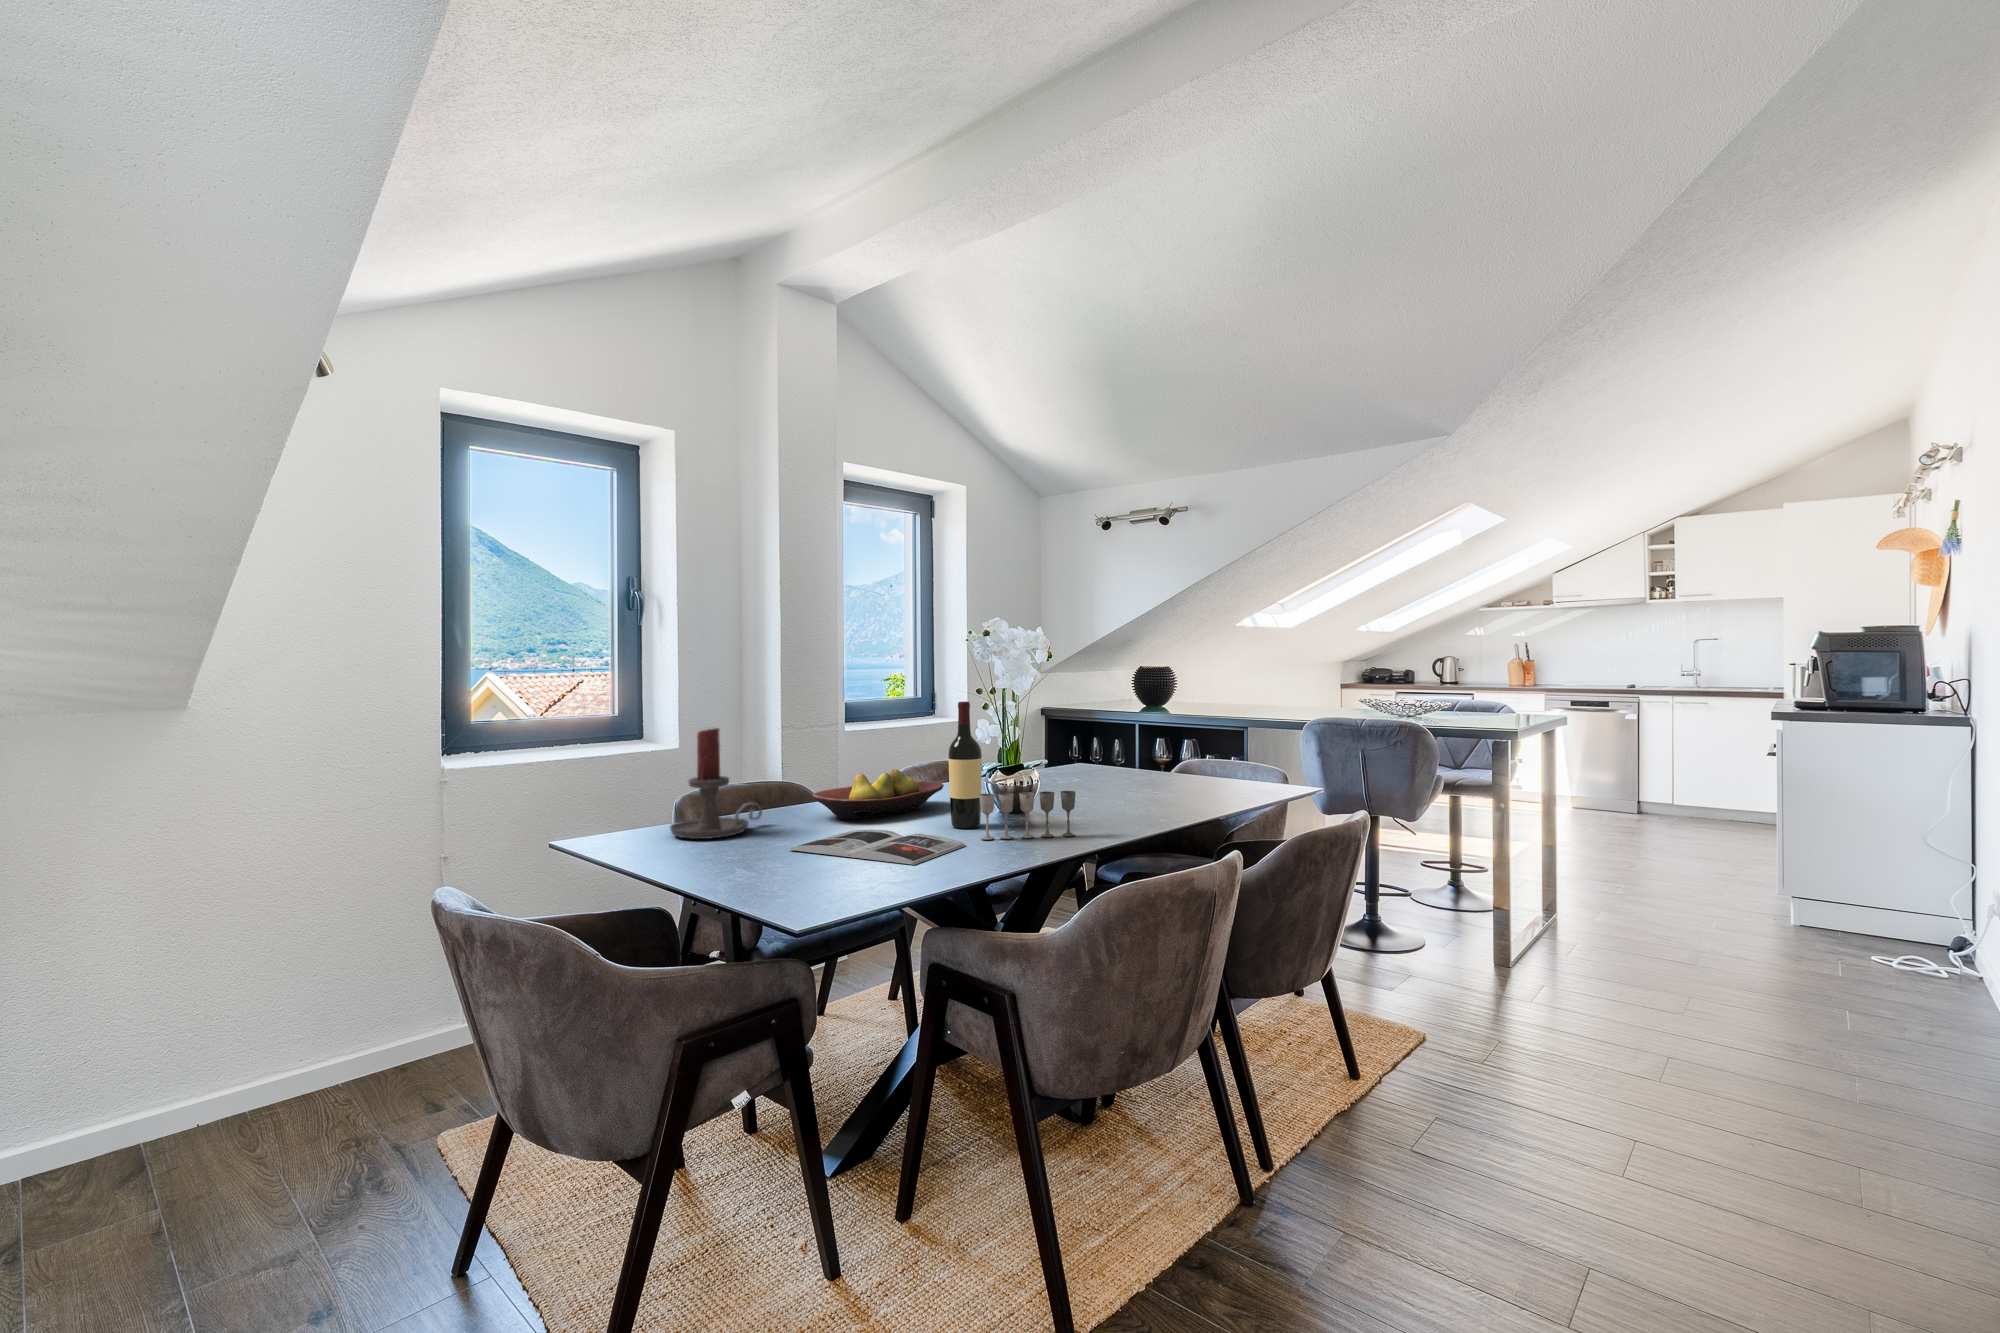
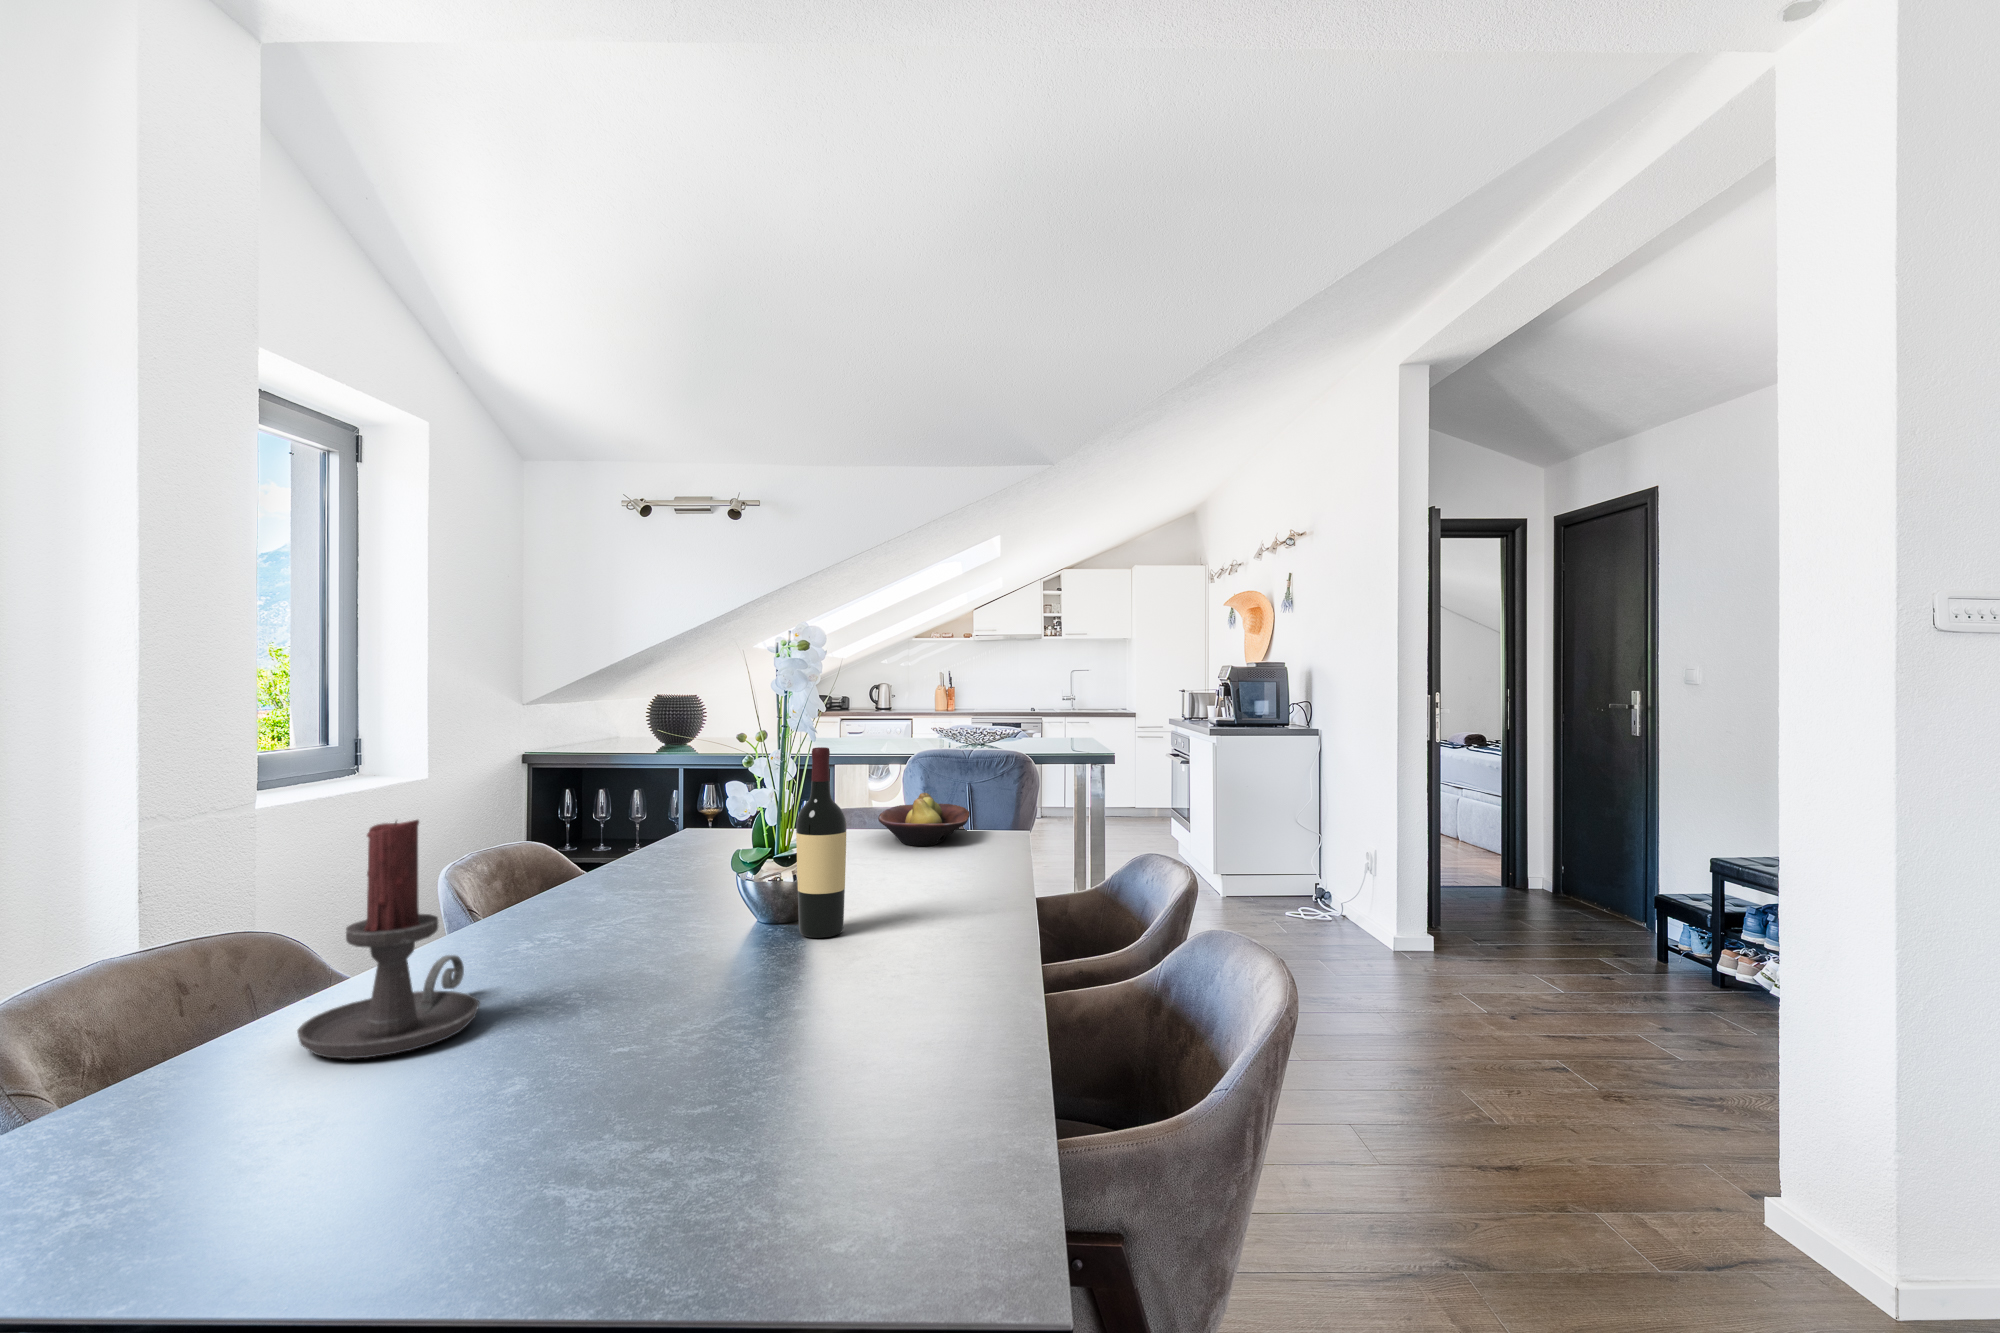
fruit bowl: present [812,769,944,820] -> present [878,793,970,846]
wine glass: present [980,791,1076,840] -> none [895,862,994,949]
magazine: present [789,829,966,865] -> none [661,956,932,1032]

